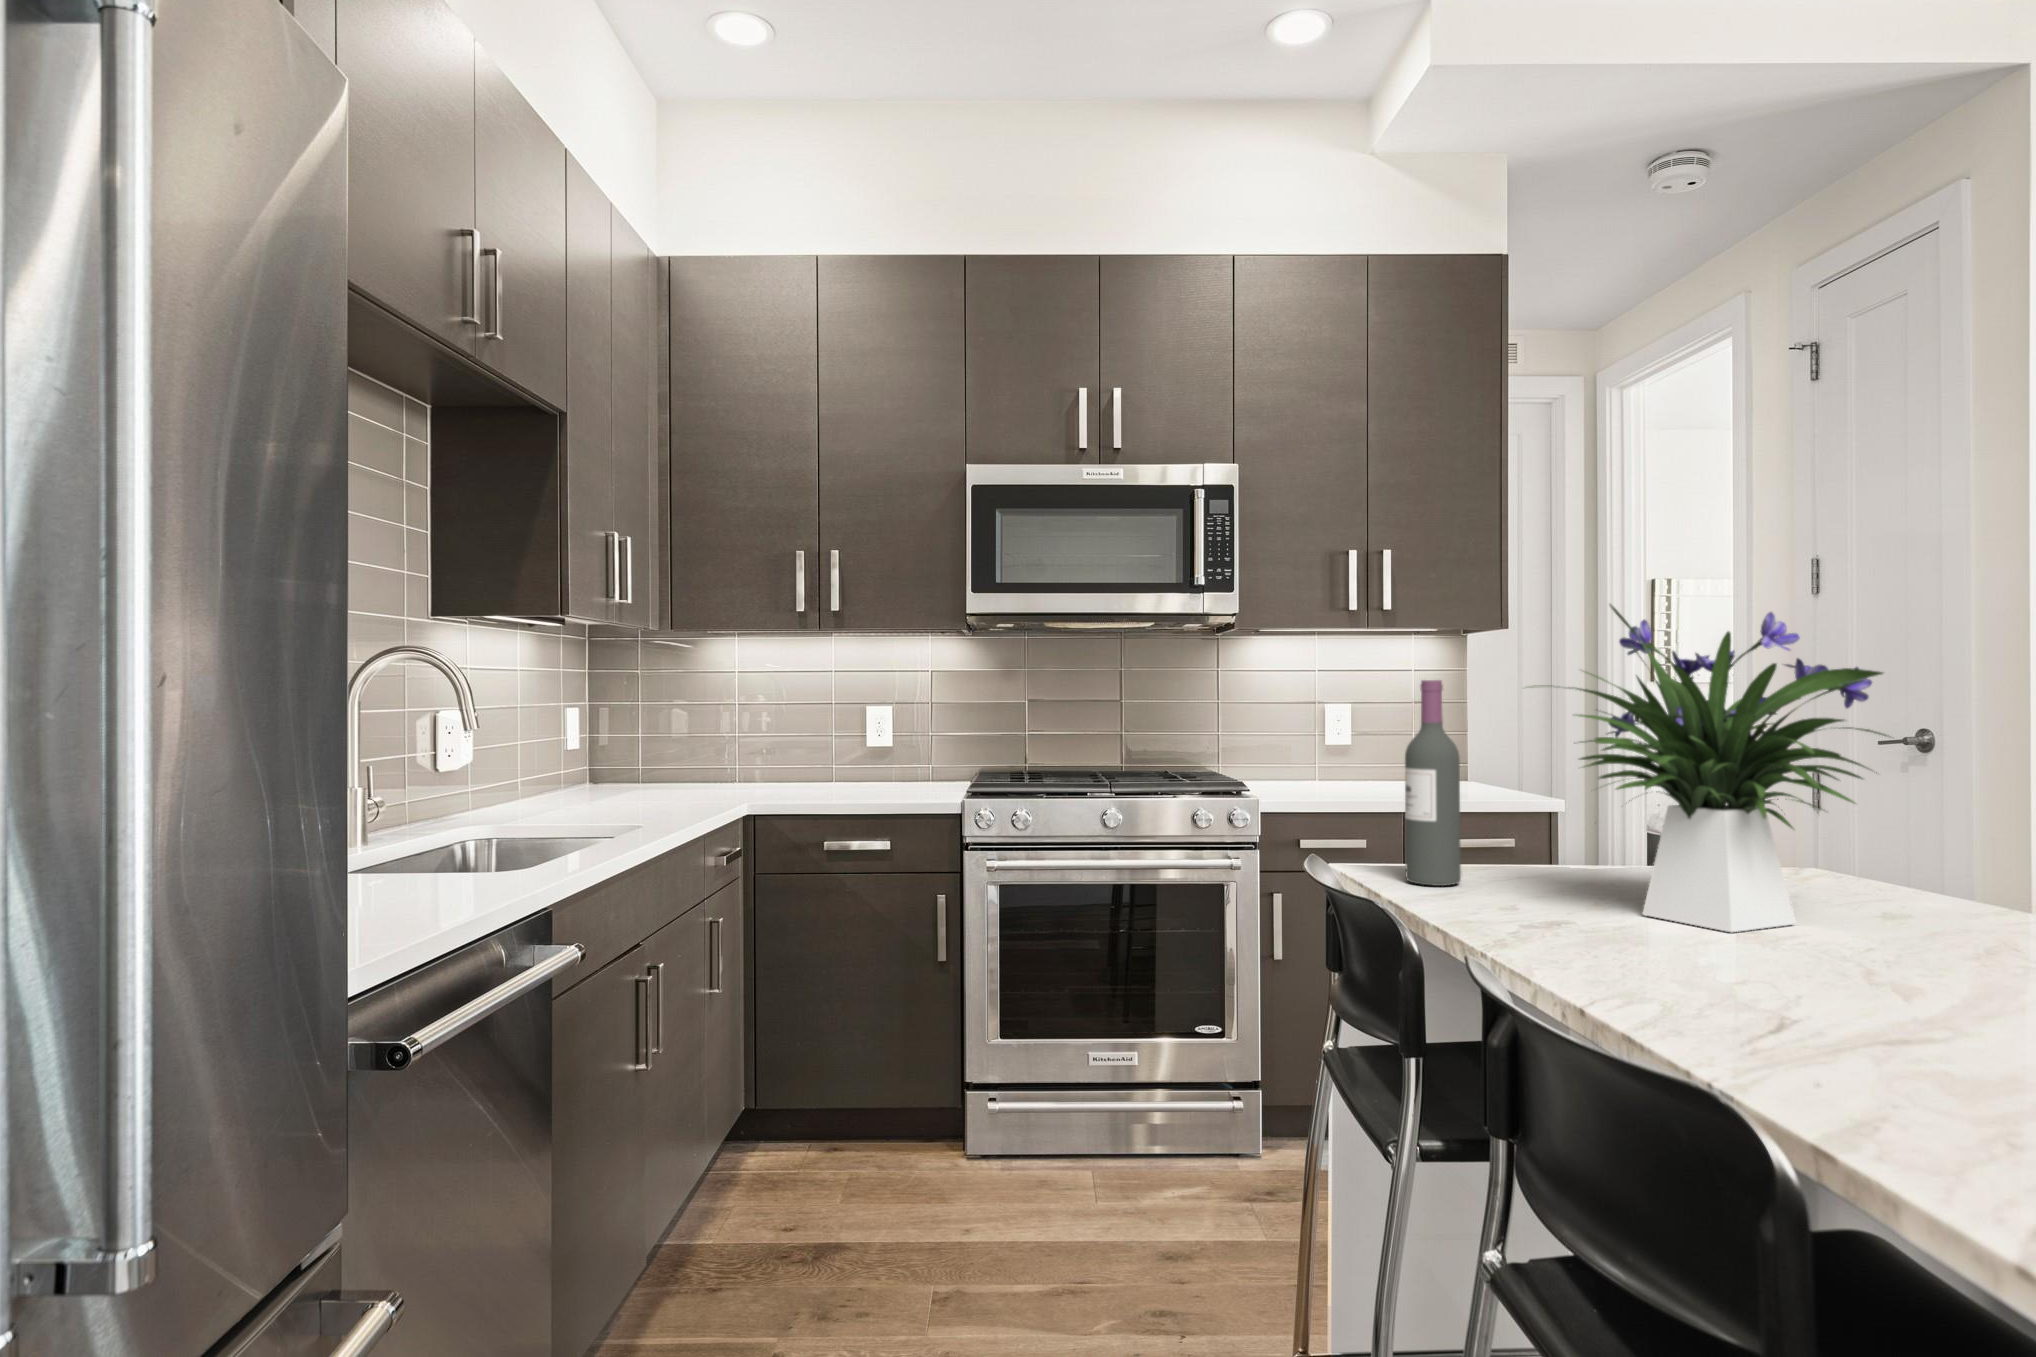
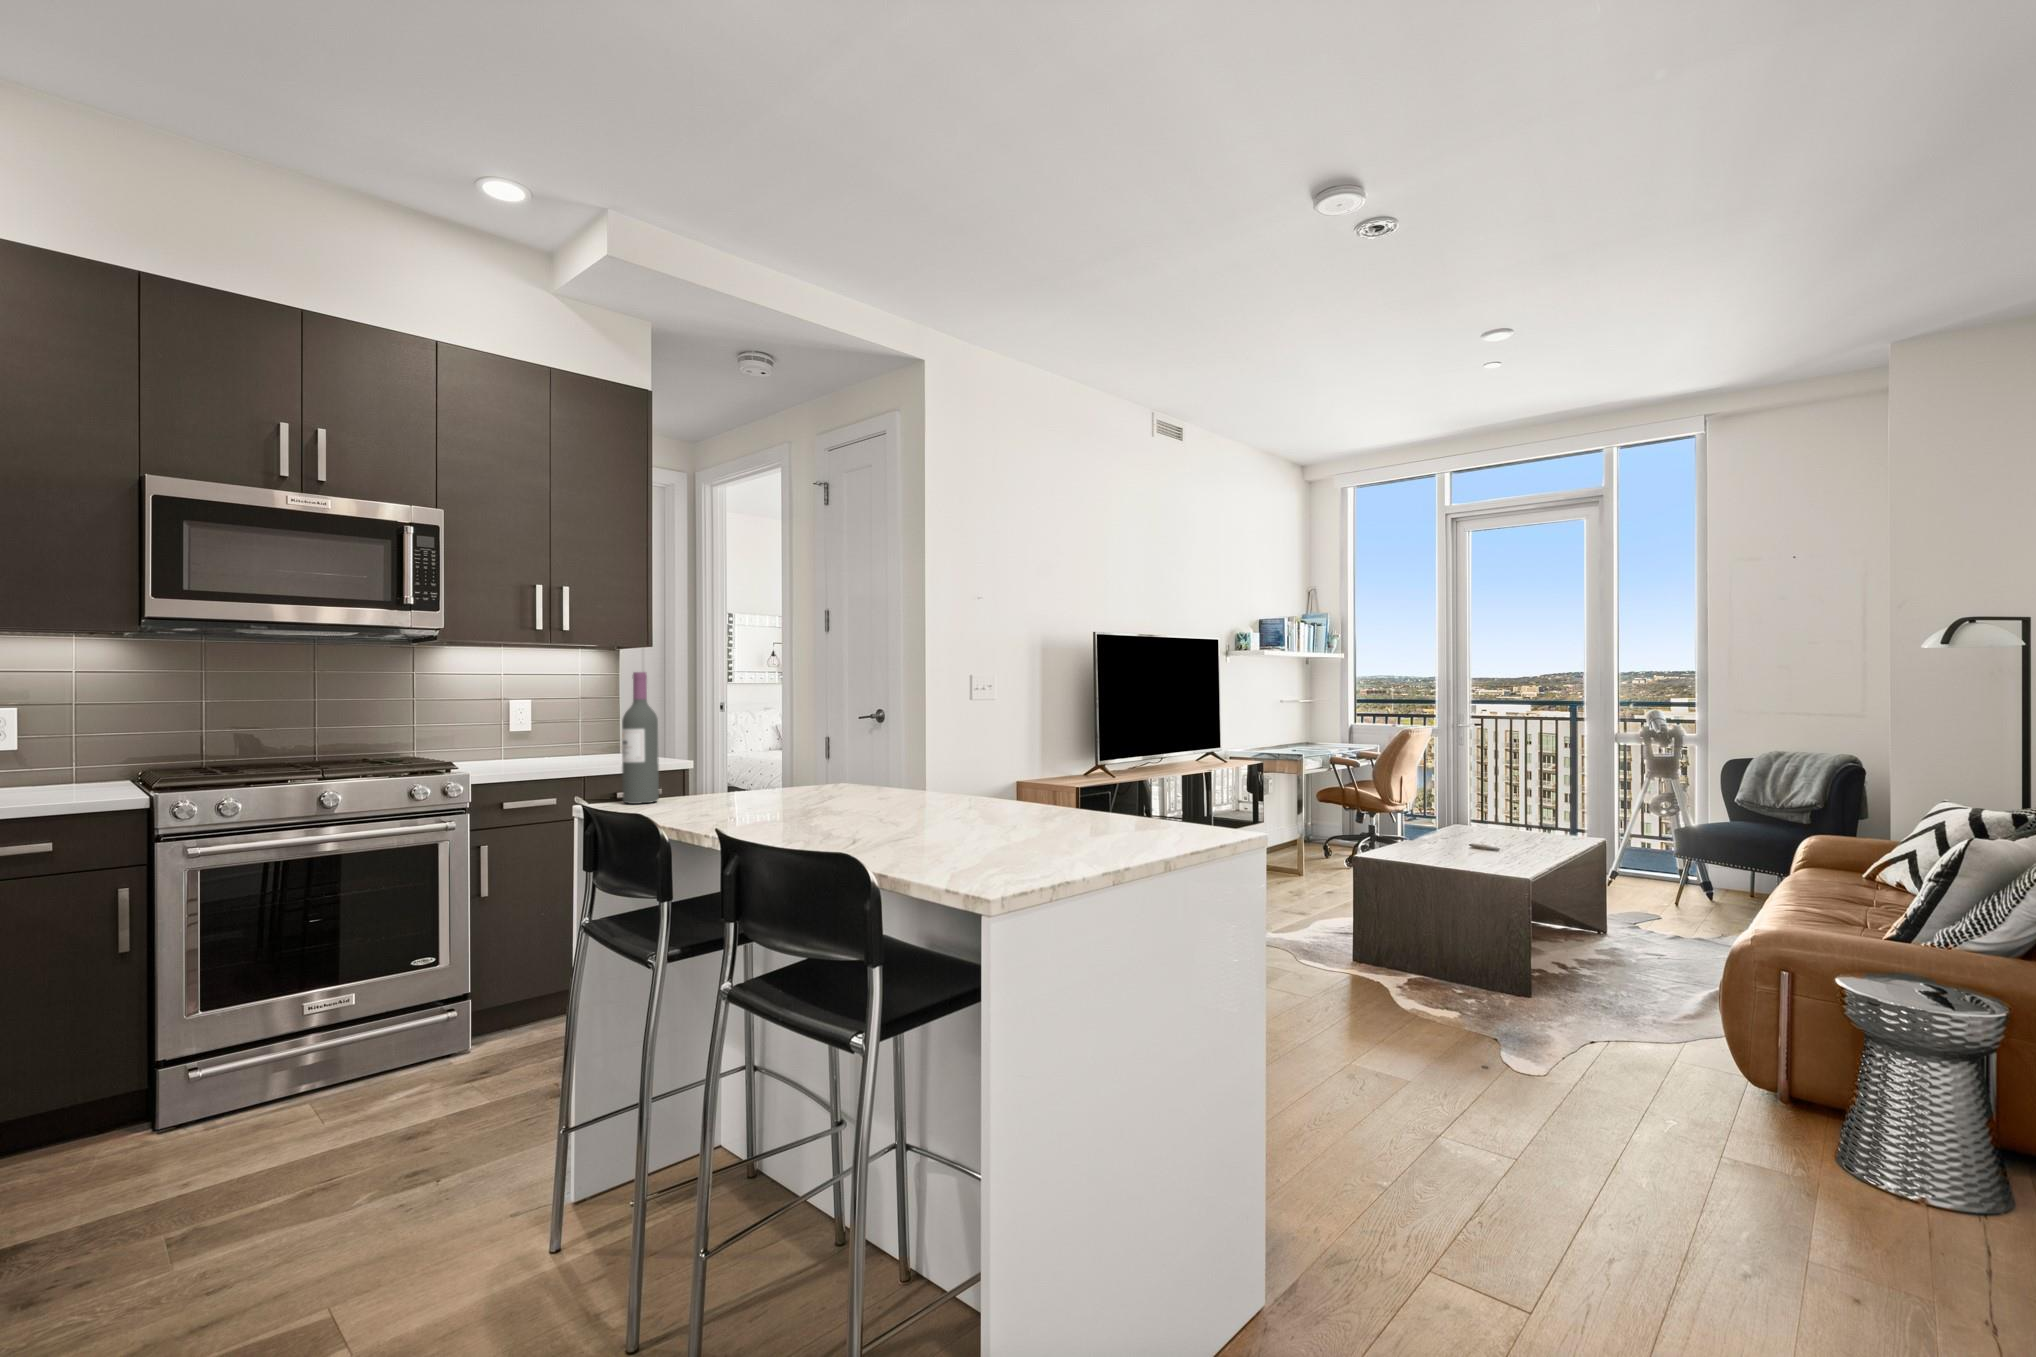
flower arrangement: present [1531,605,1886,932] -> none [704,626,884,803]

